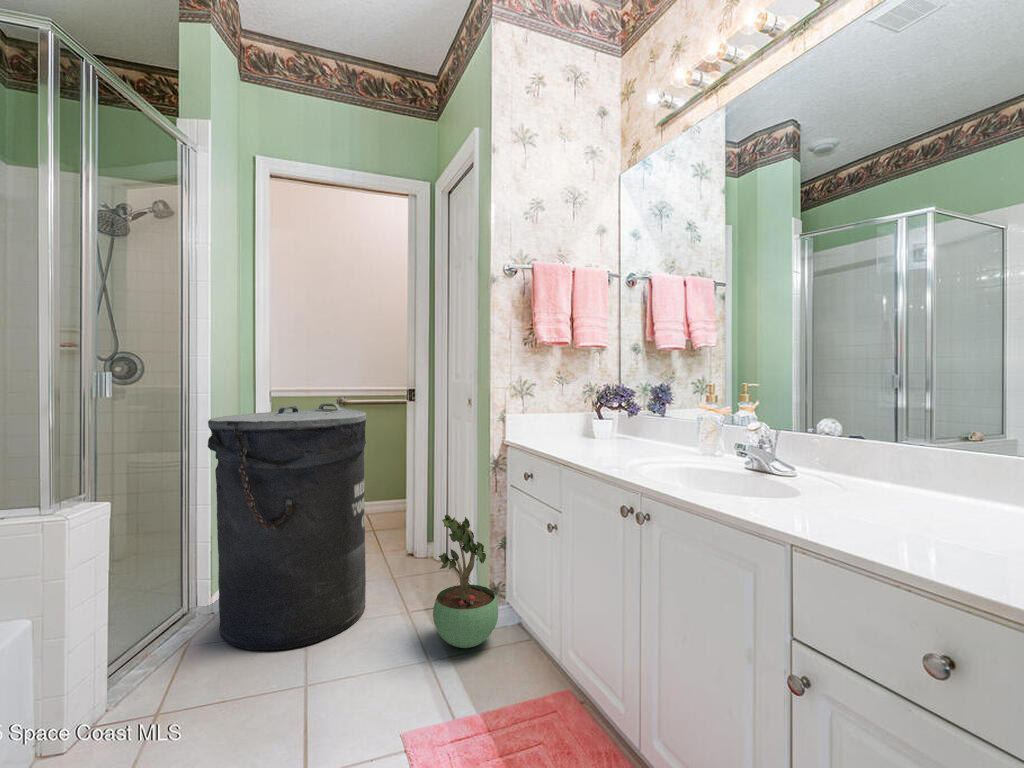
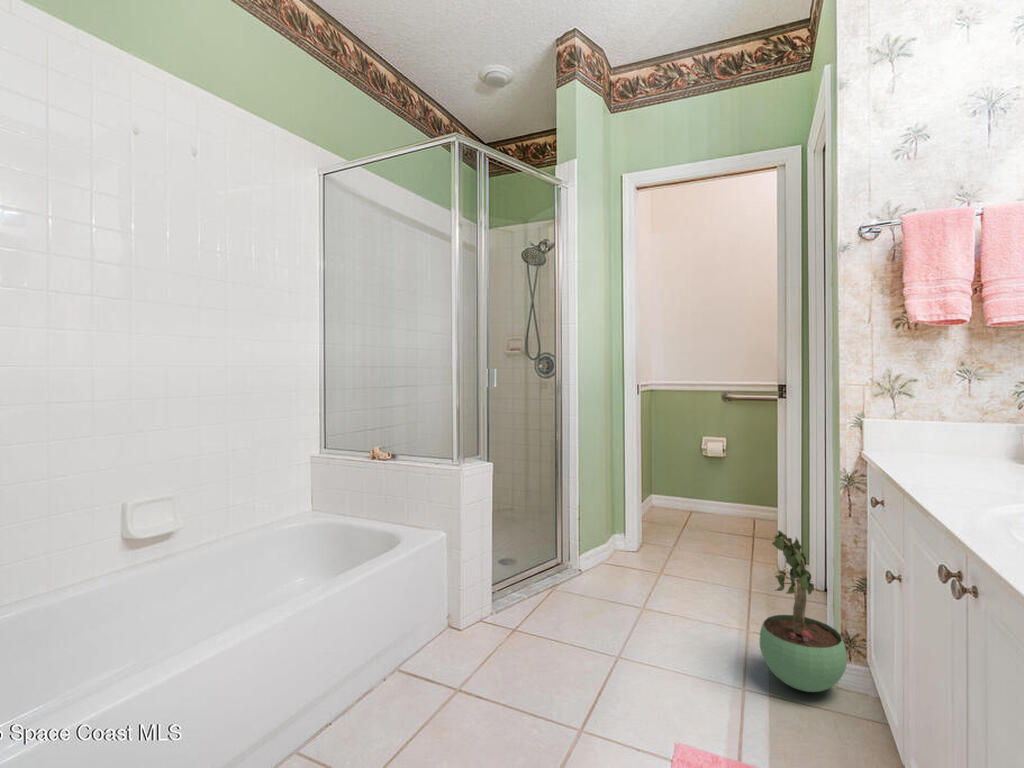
trash can: present [208,403,366,650] -> none [572,400,711,624]

